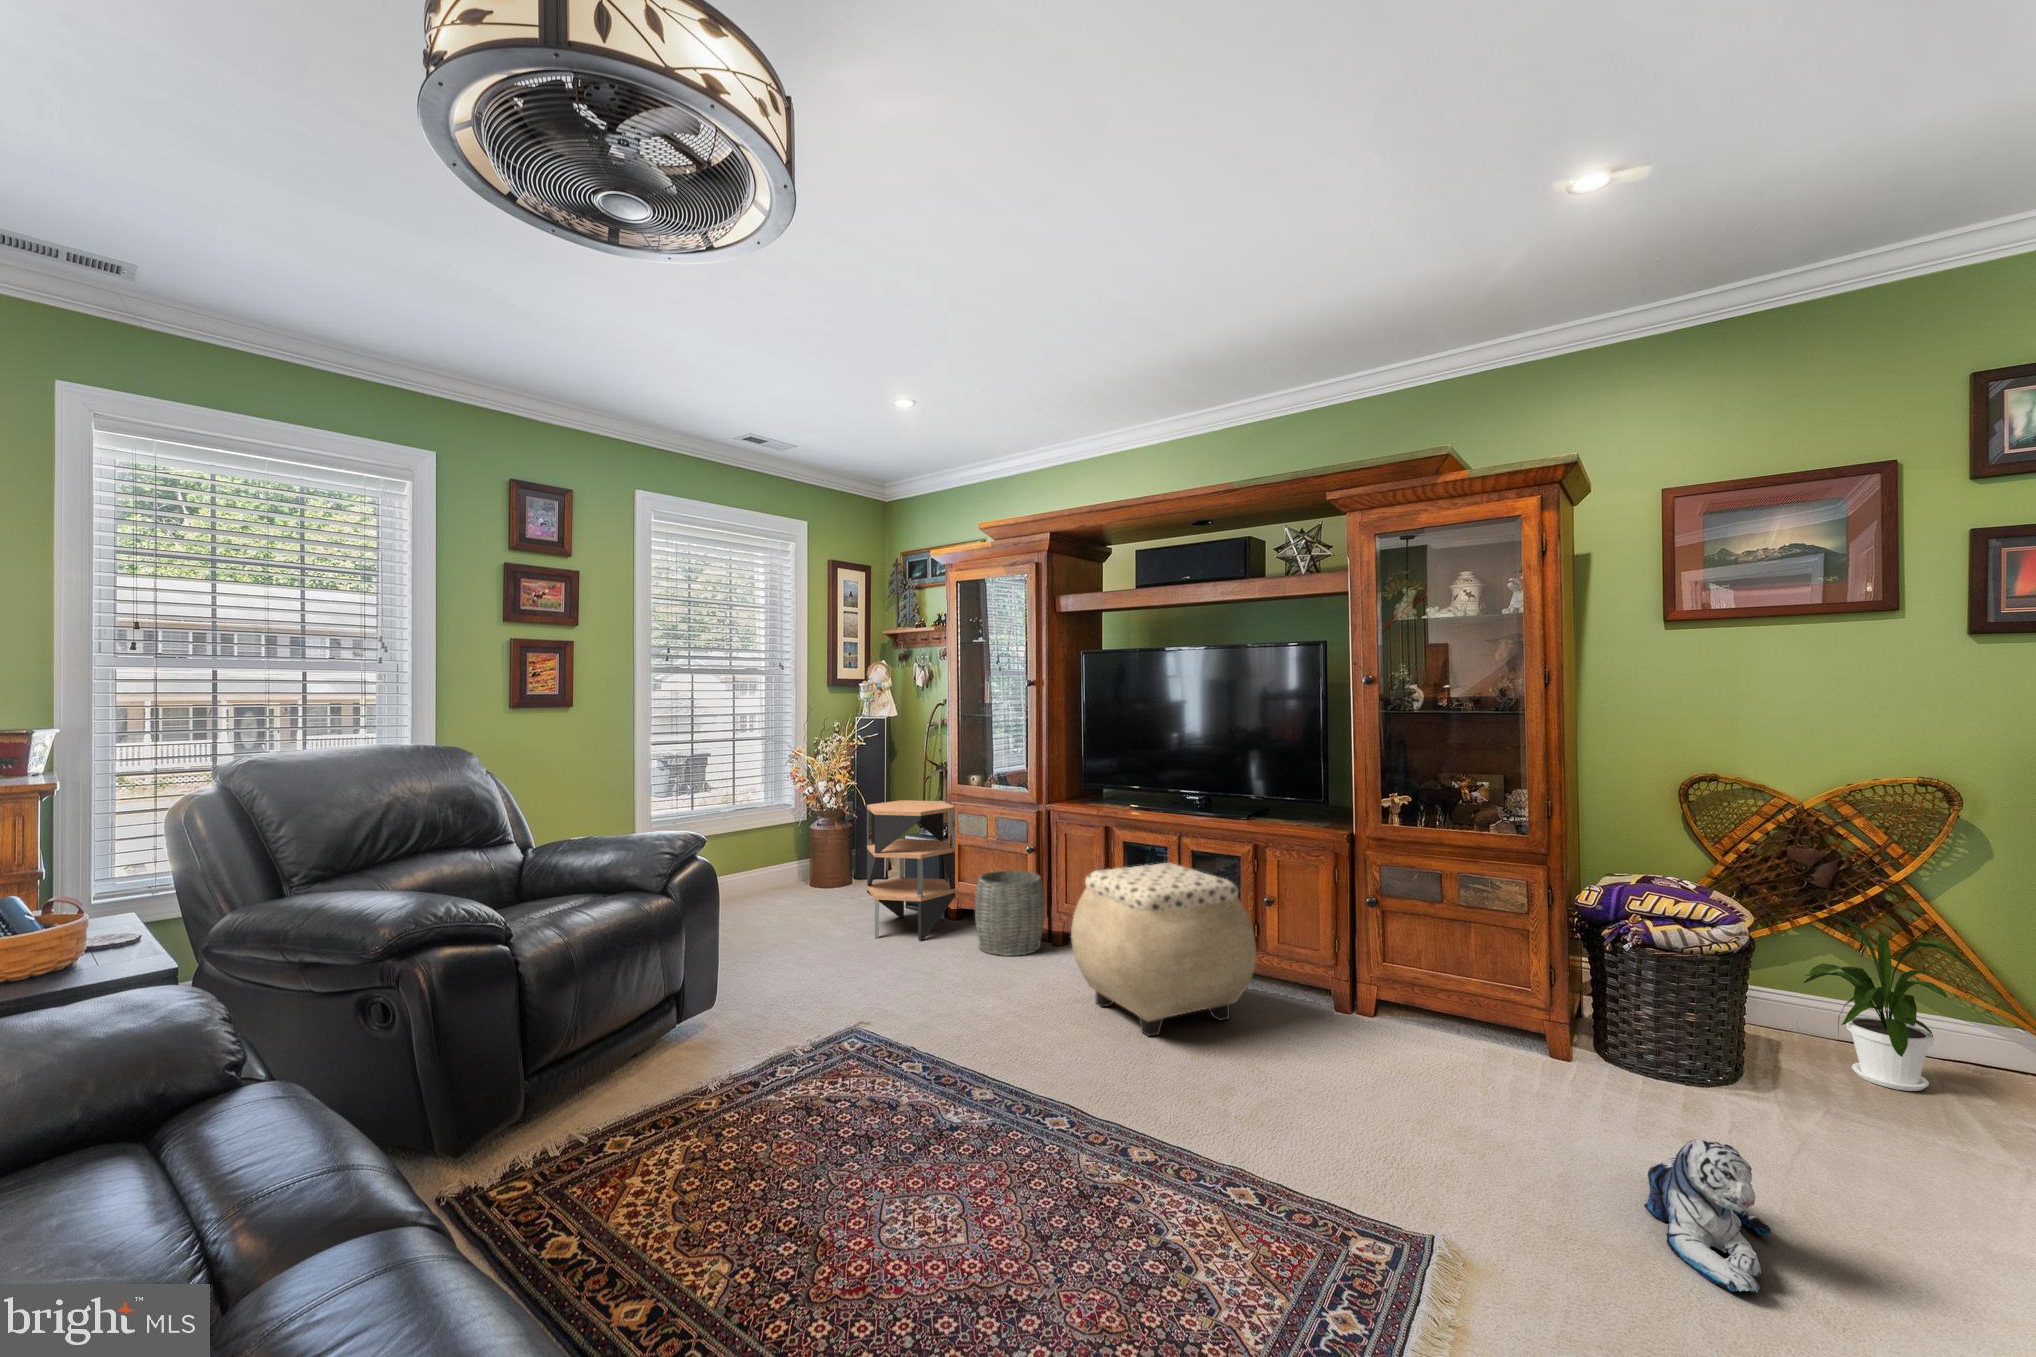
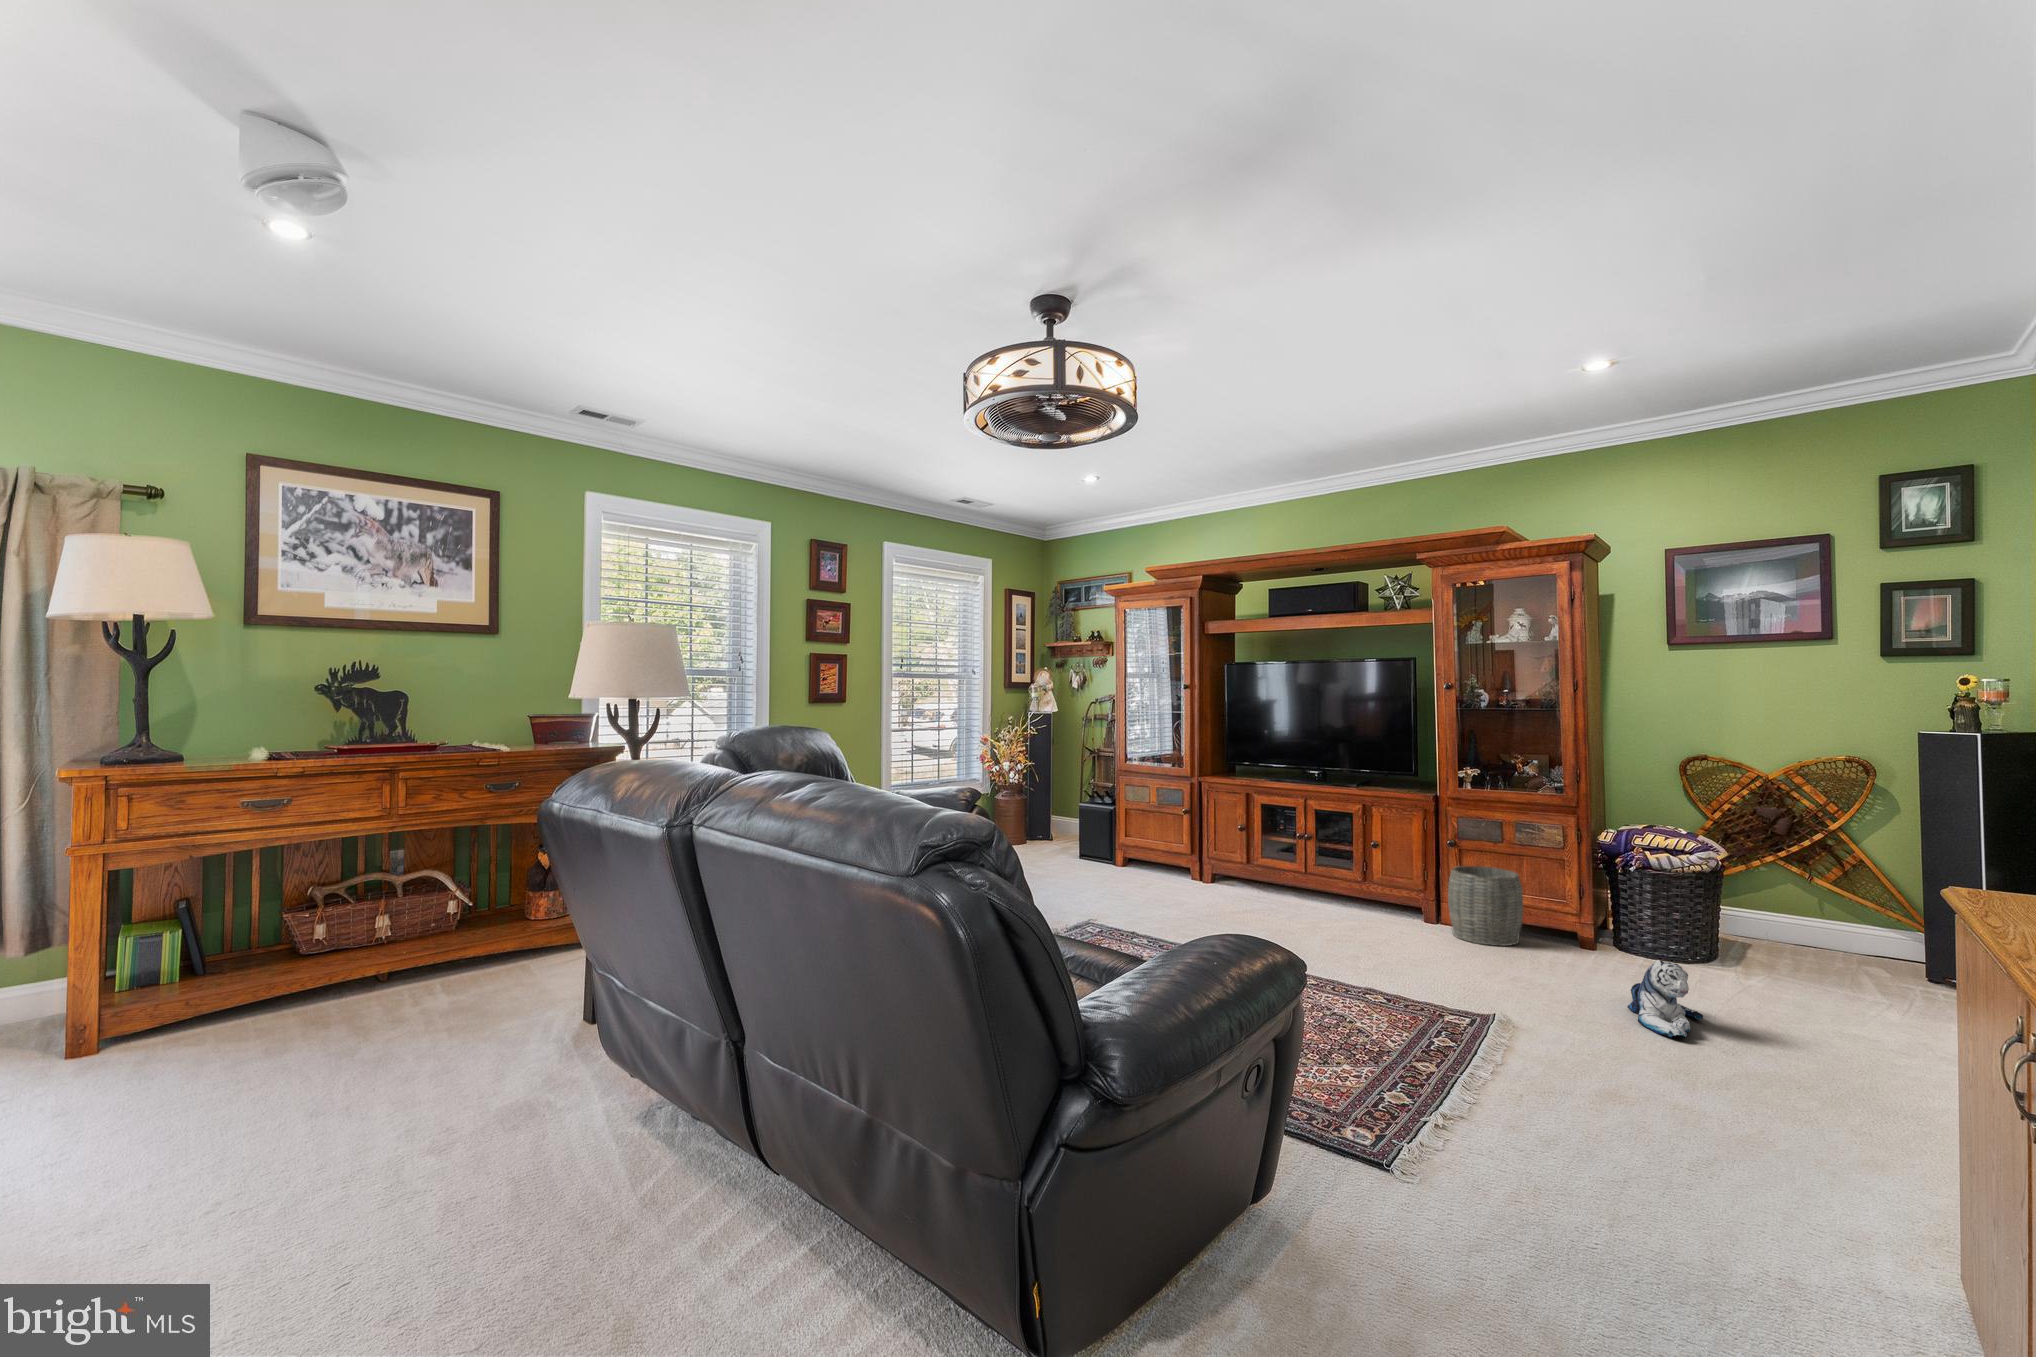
side table: present [867,800,955,940] -> none [1059,776,1127,877]
ottoman: present [1071,863,1256,1036] -> none [1232,817,1368,930]
woven basket: present [975,870,1045,956] -> present [1448,866,1523,946]
house plant: present [1804,909,1975,1091] -> none [1757,847,1875,969]

